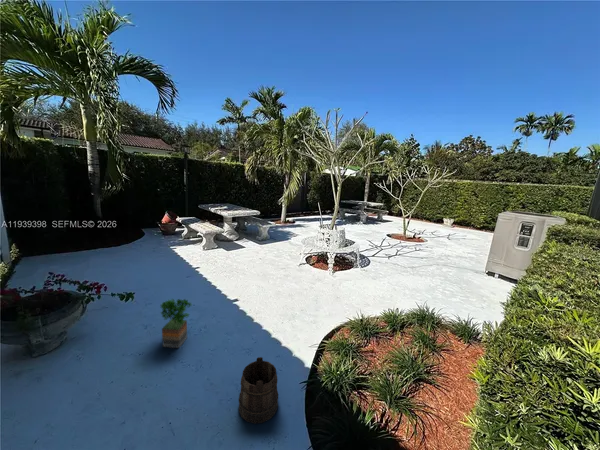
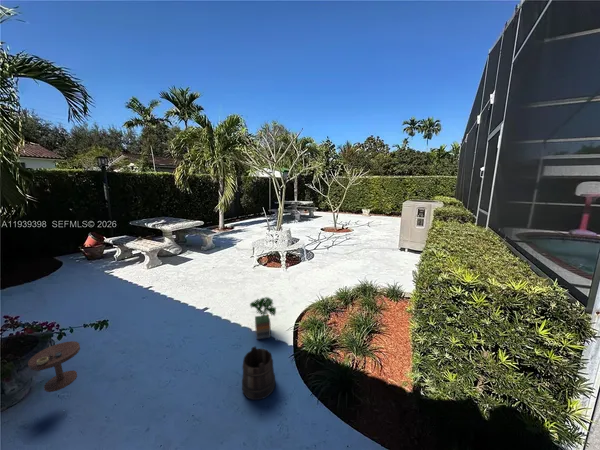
potted tree: present [161,299,191,348] -> present [250,297,276,340]
side table: none [52,306,100,371] -> present [28,341,80,392]

